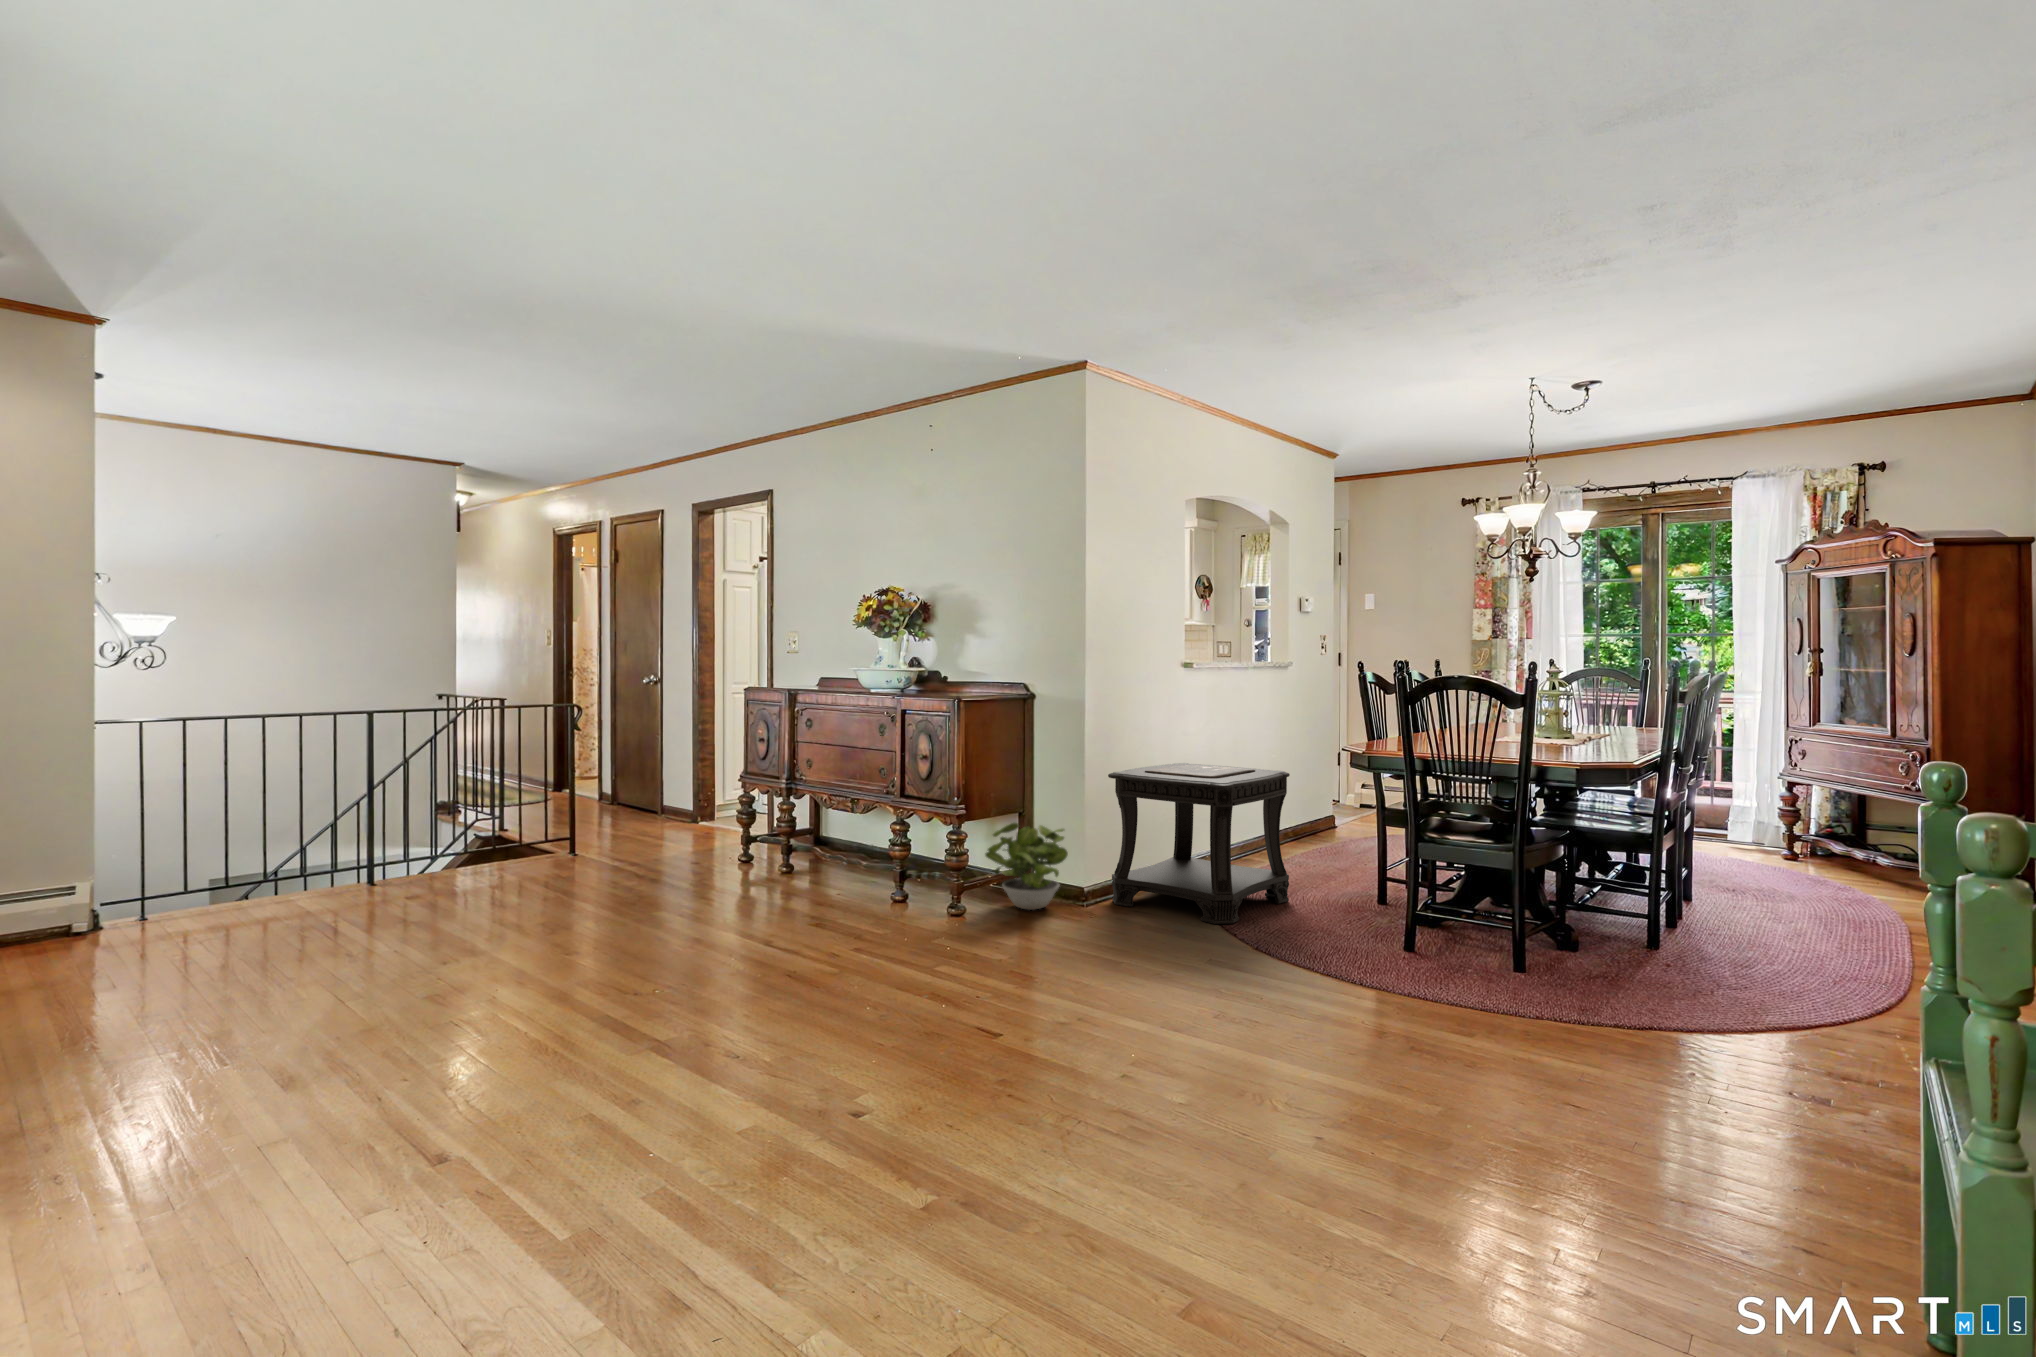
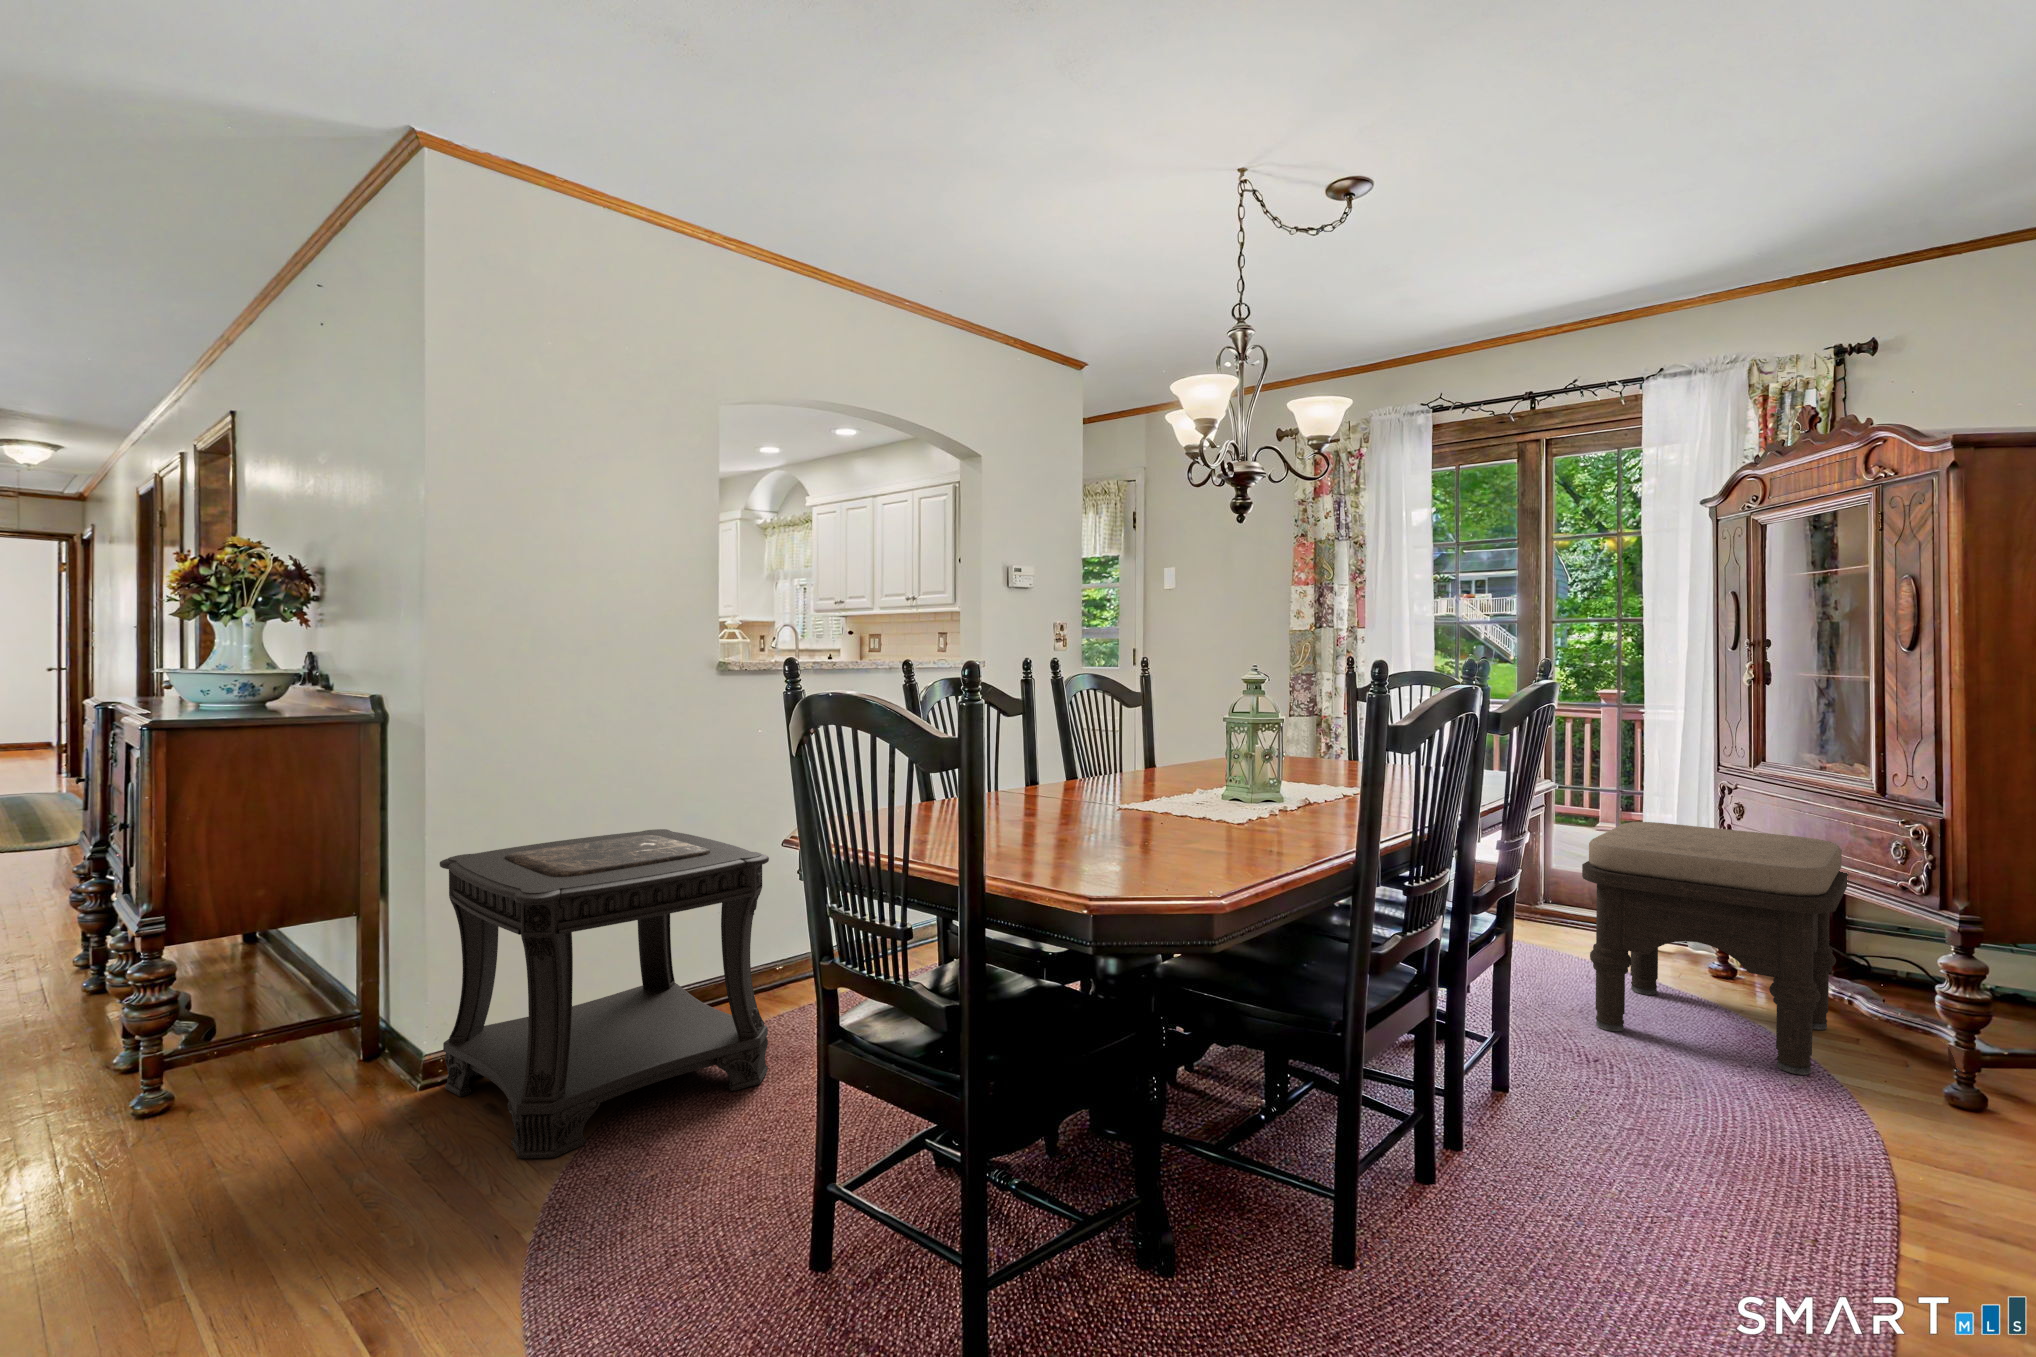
ottoman: none [1720,761,1874,893] -> present [1582,822,1848,1075]
potted plant: present [985,823,1068,910] -> none [148,943,384,1103]

